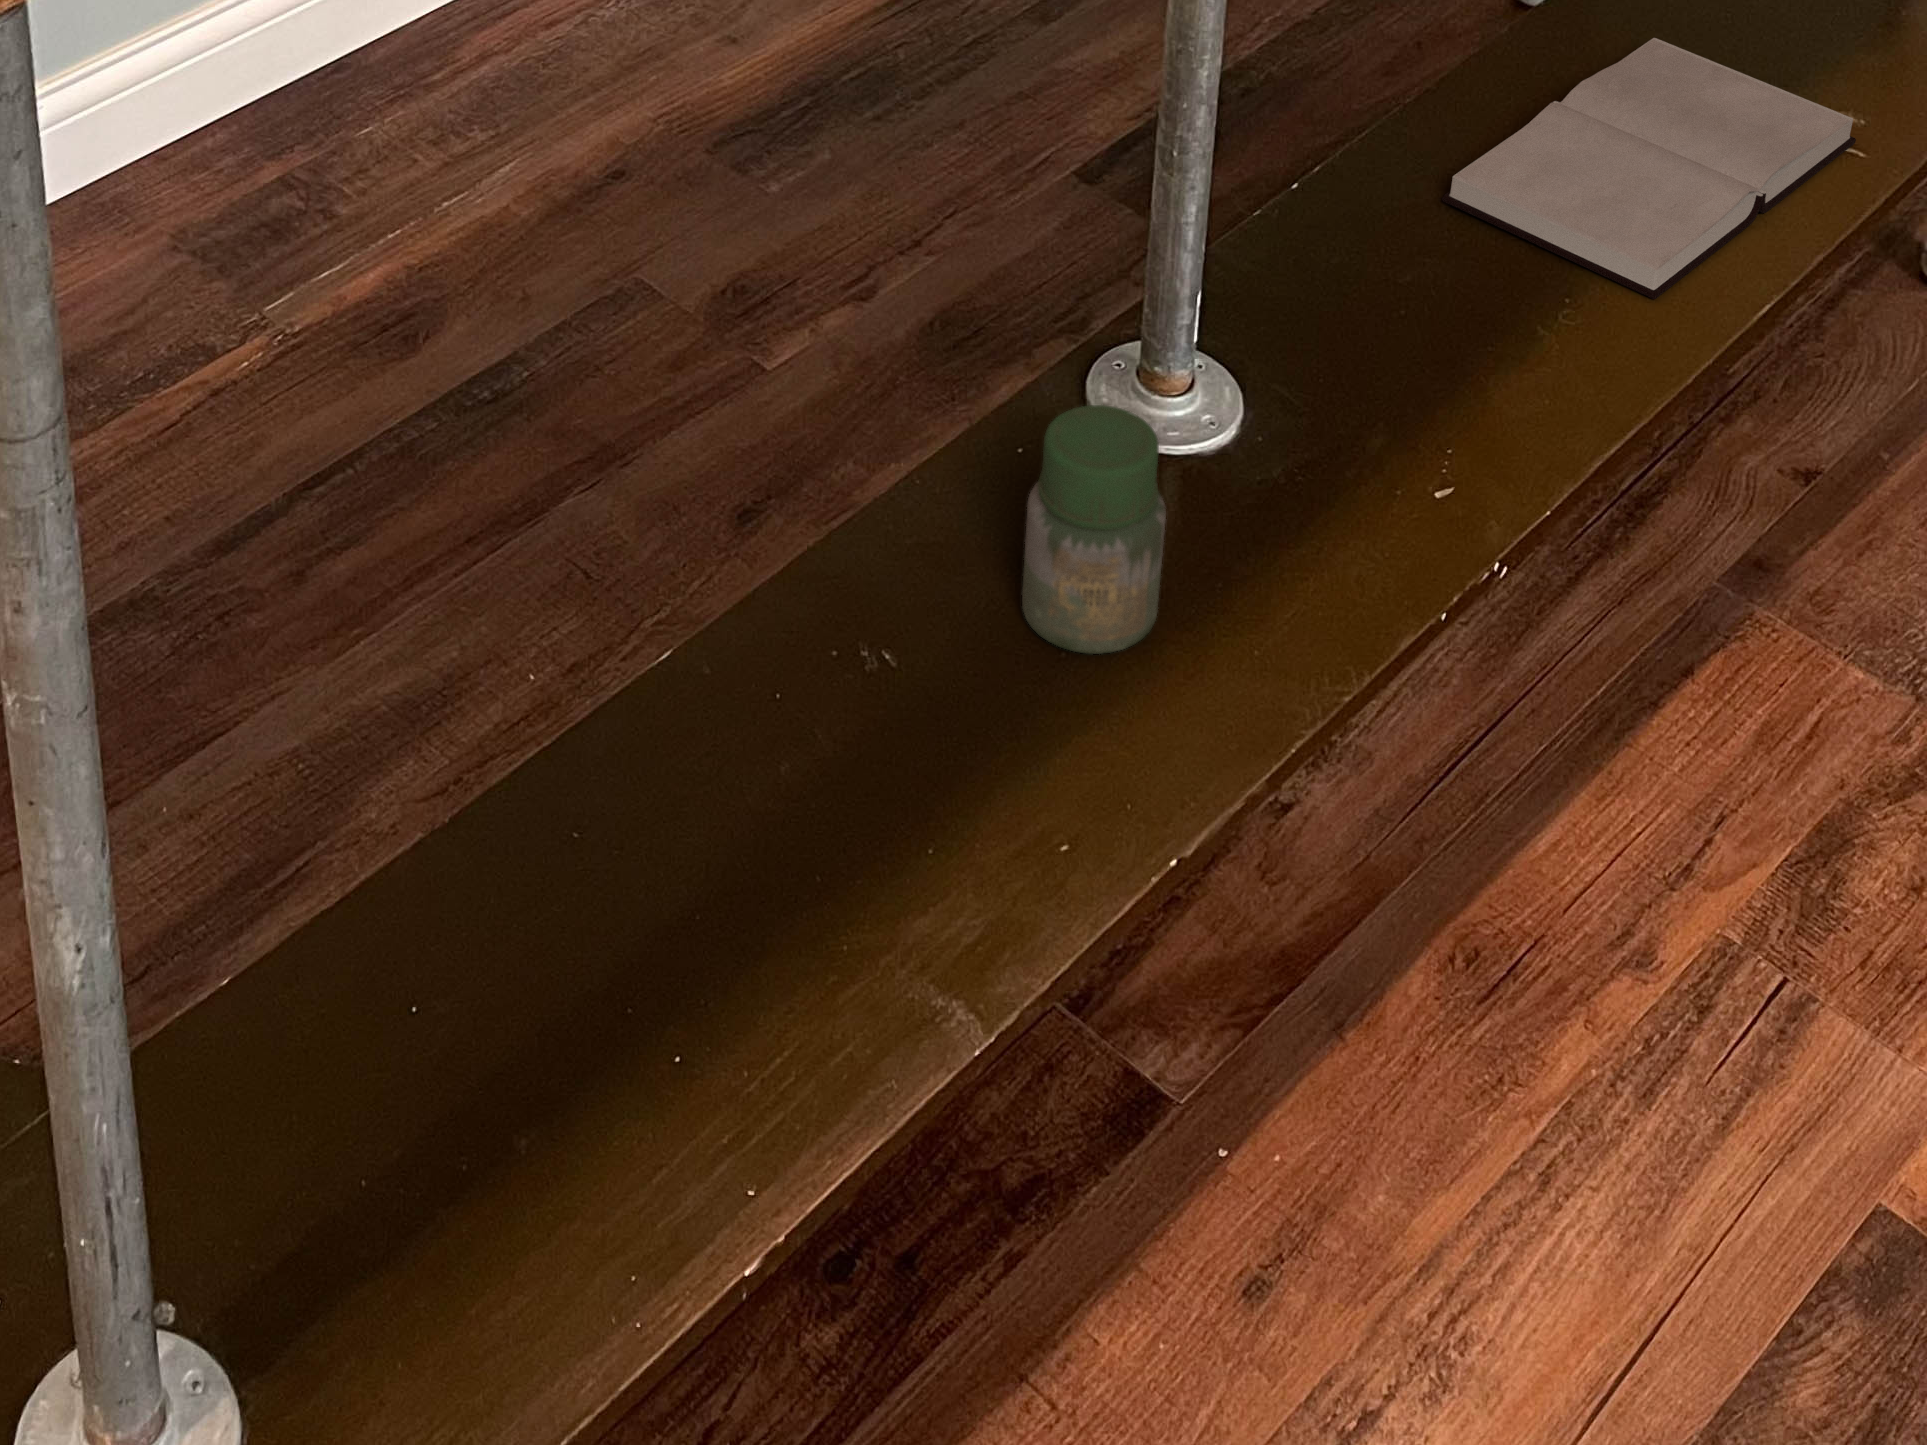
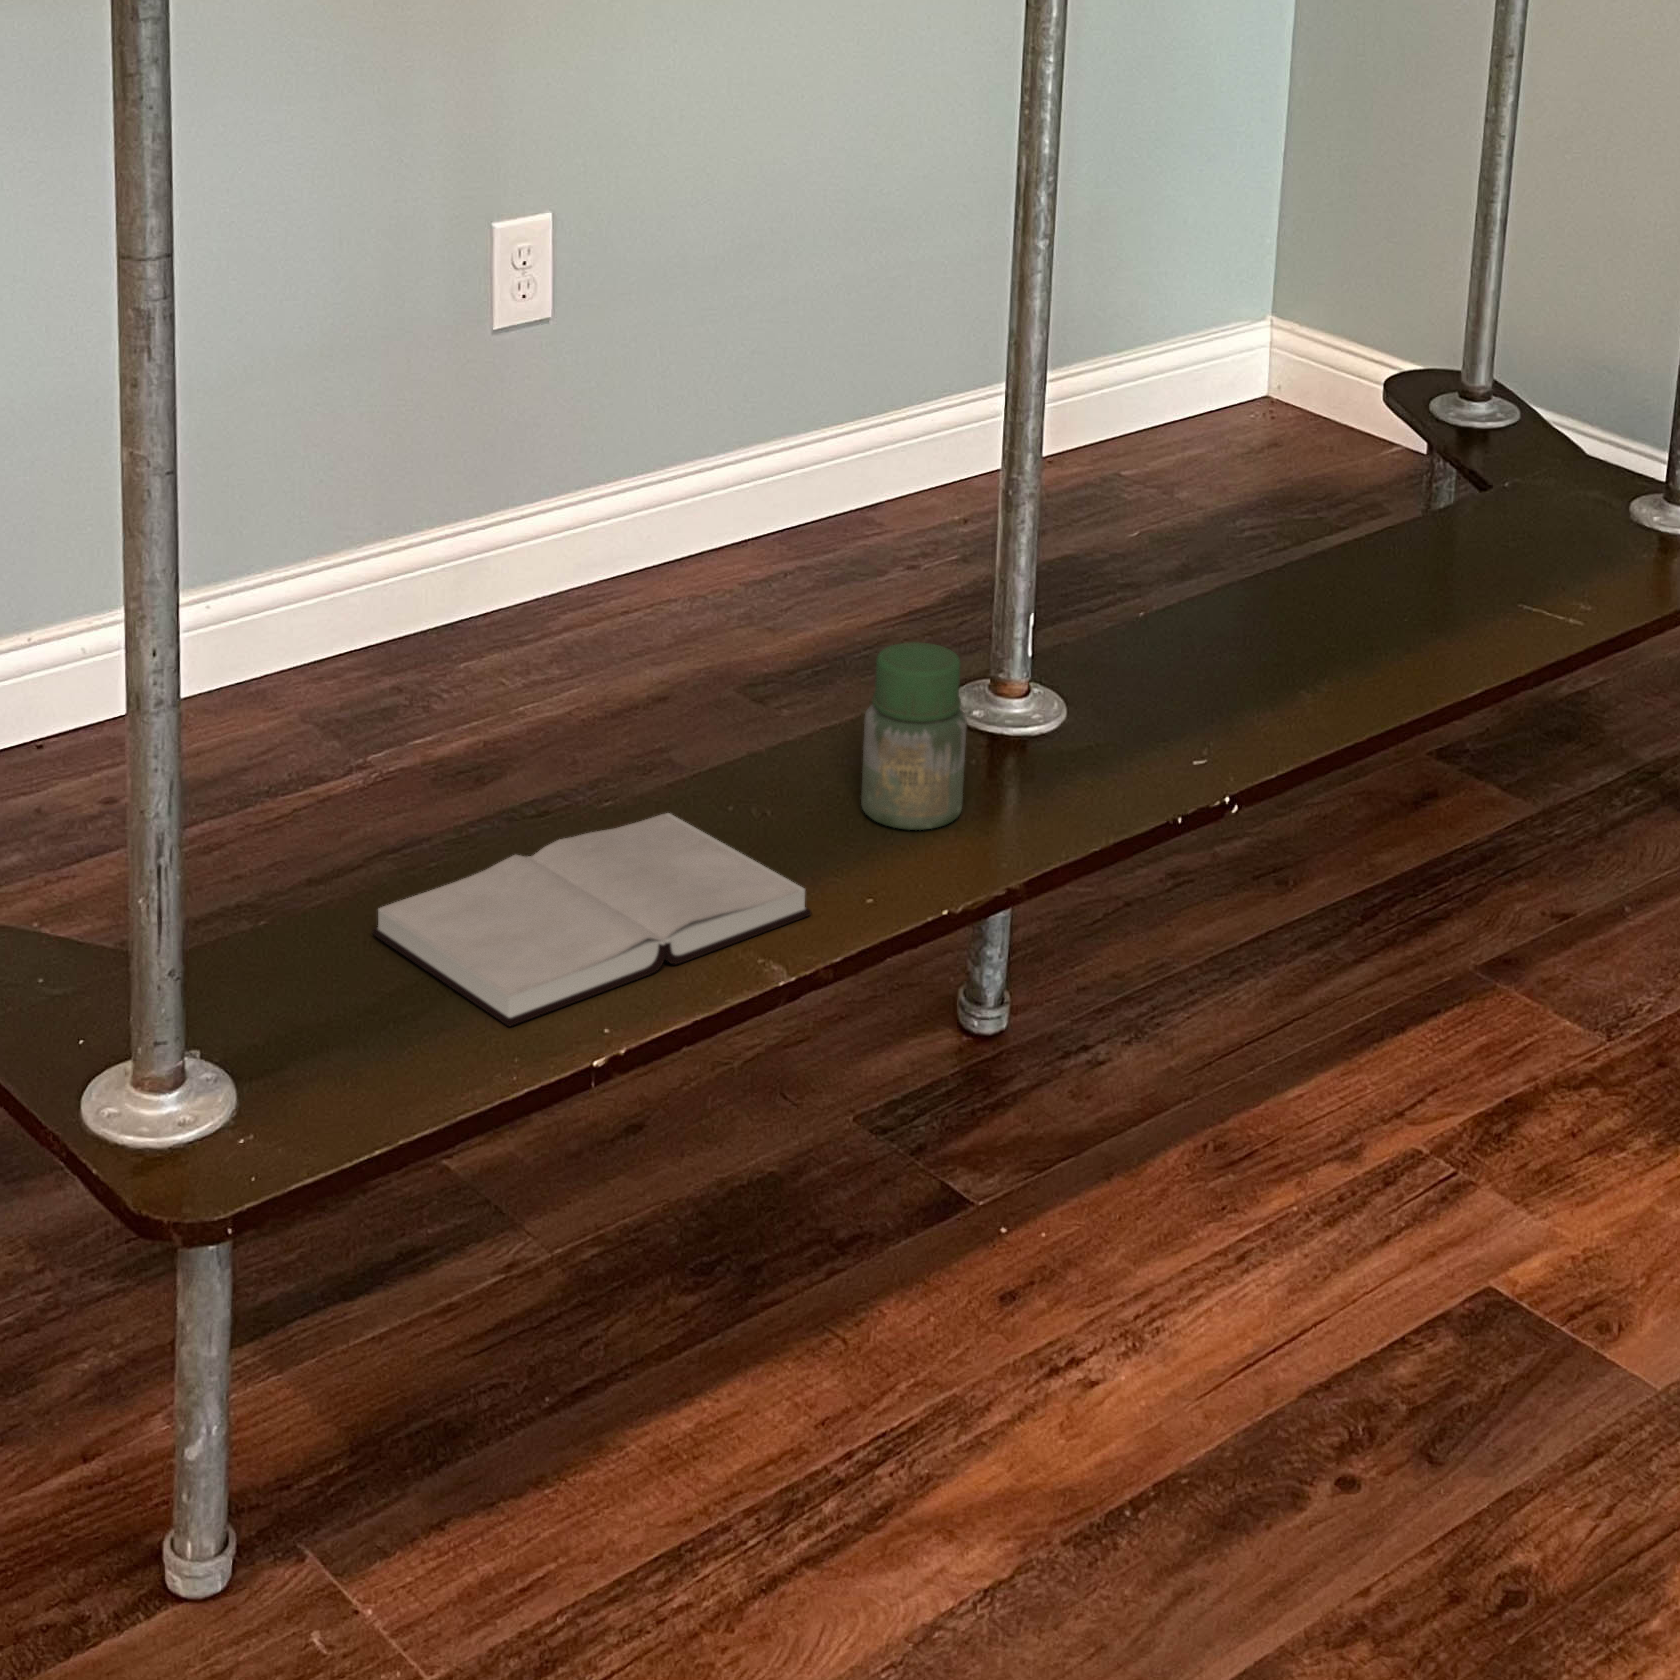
hardback book: present [1442,38,1856,299] -> present [372,813,811,1026]

